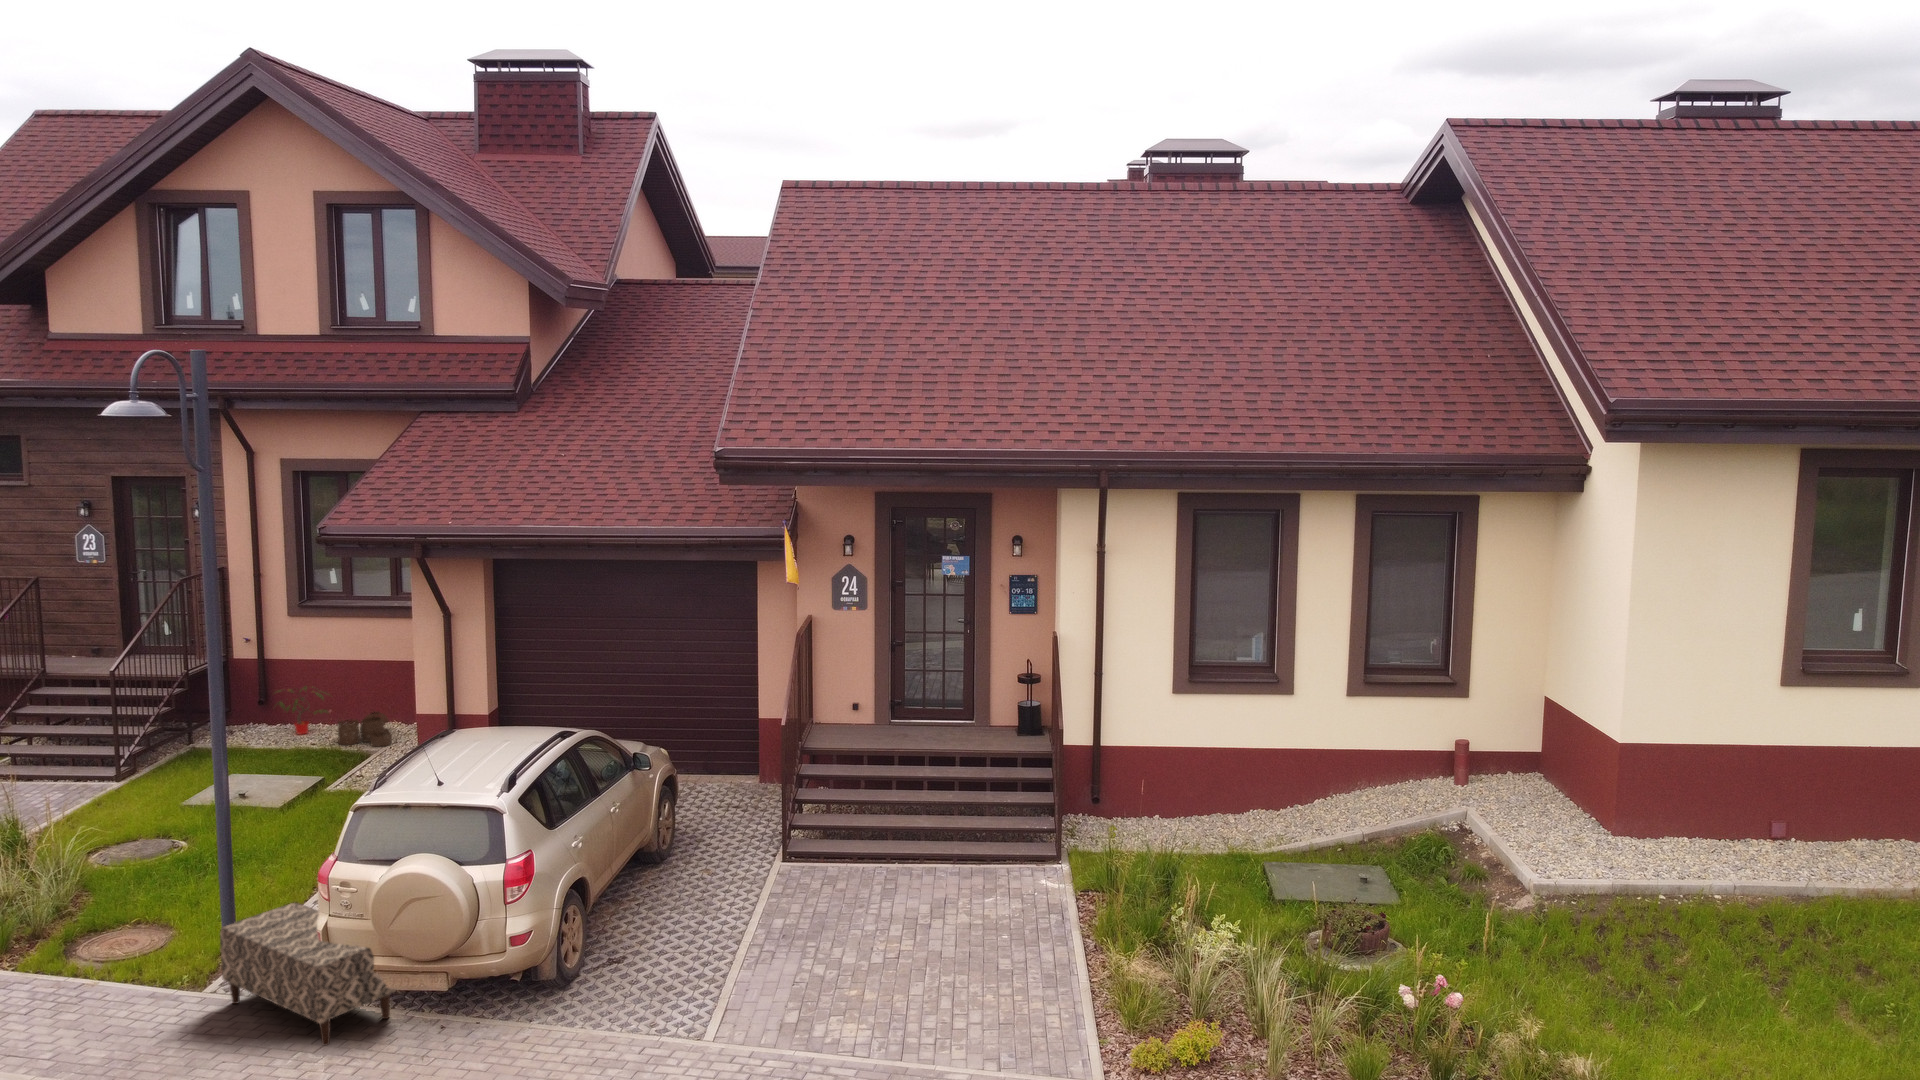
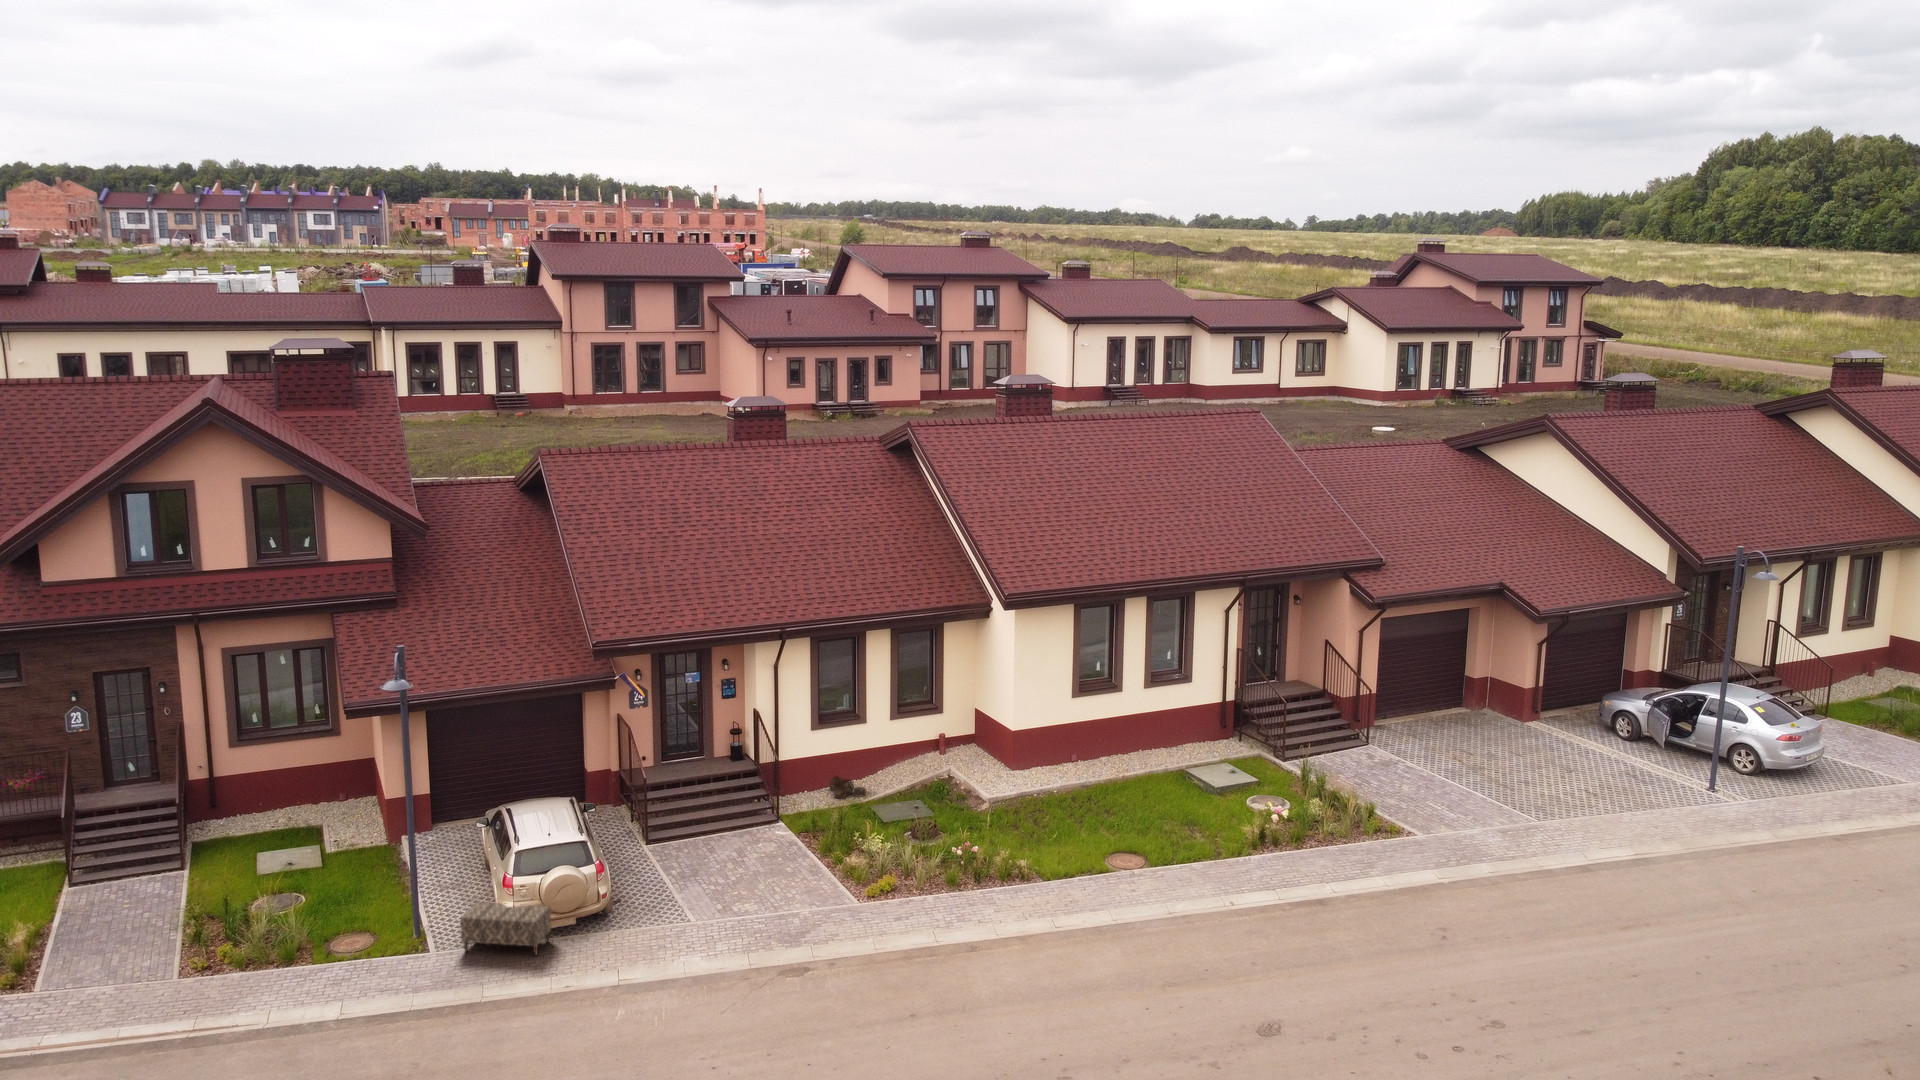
potted plant: present [277,686,327,735] -> none [228,791,271,824]
woven basket: present [338,711,392,747] -> present [829,776,866,799]

